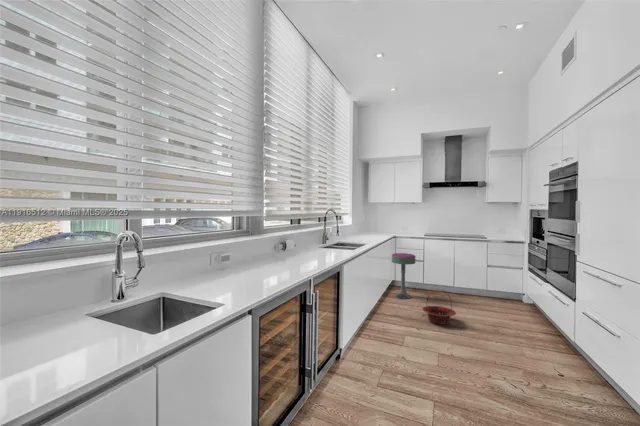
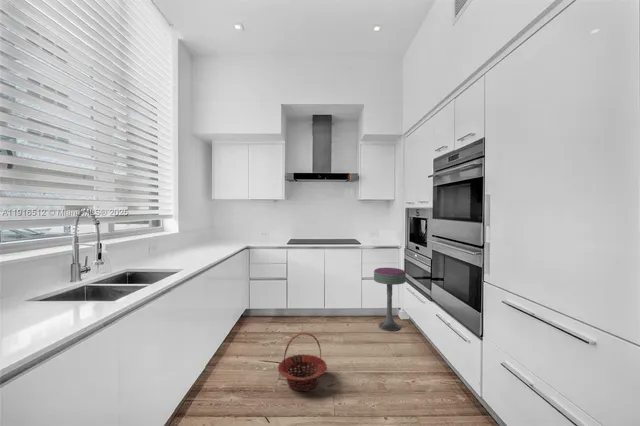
bar stool: present [392,253,415,299] -> present [374,268,406,331]

